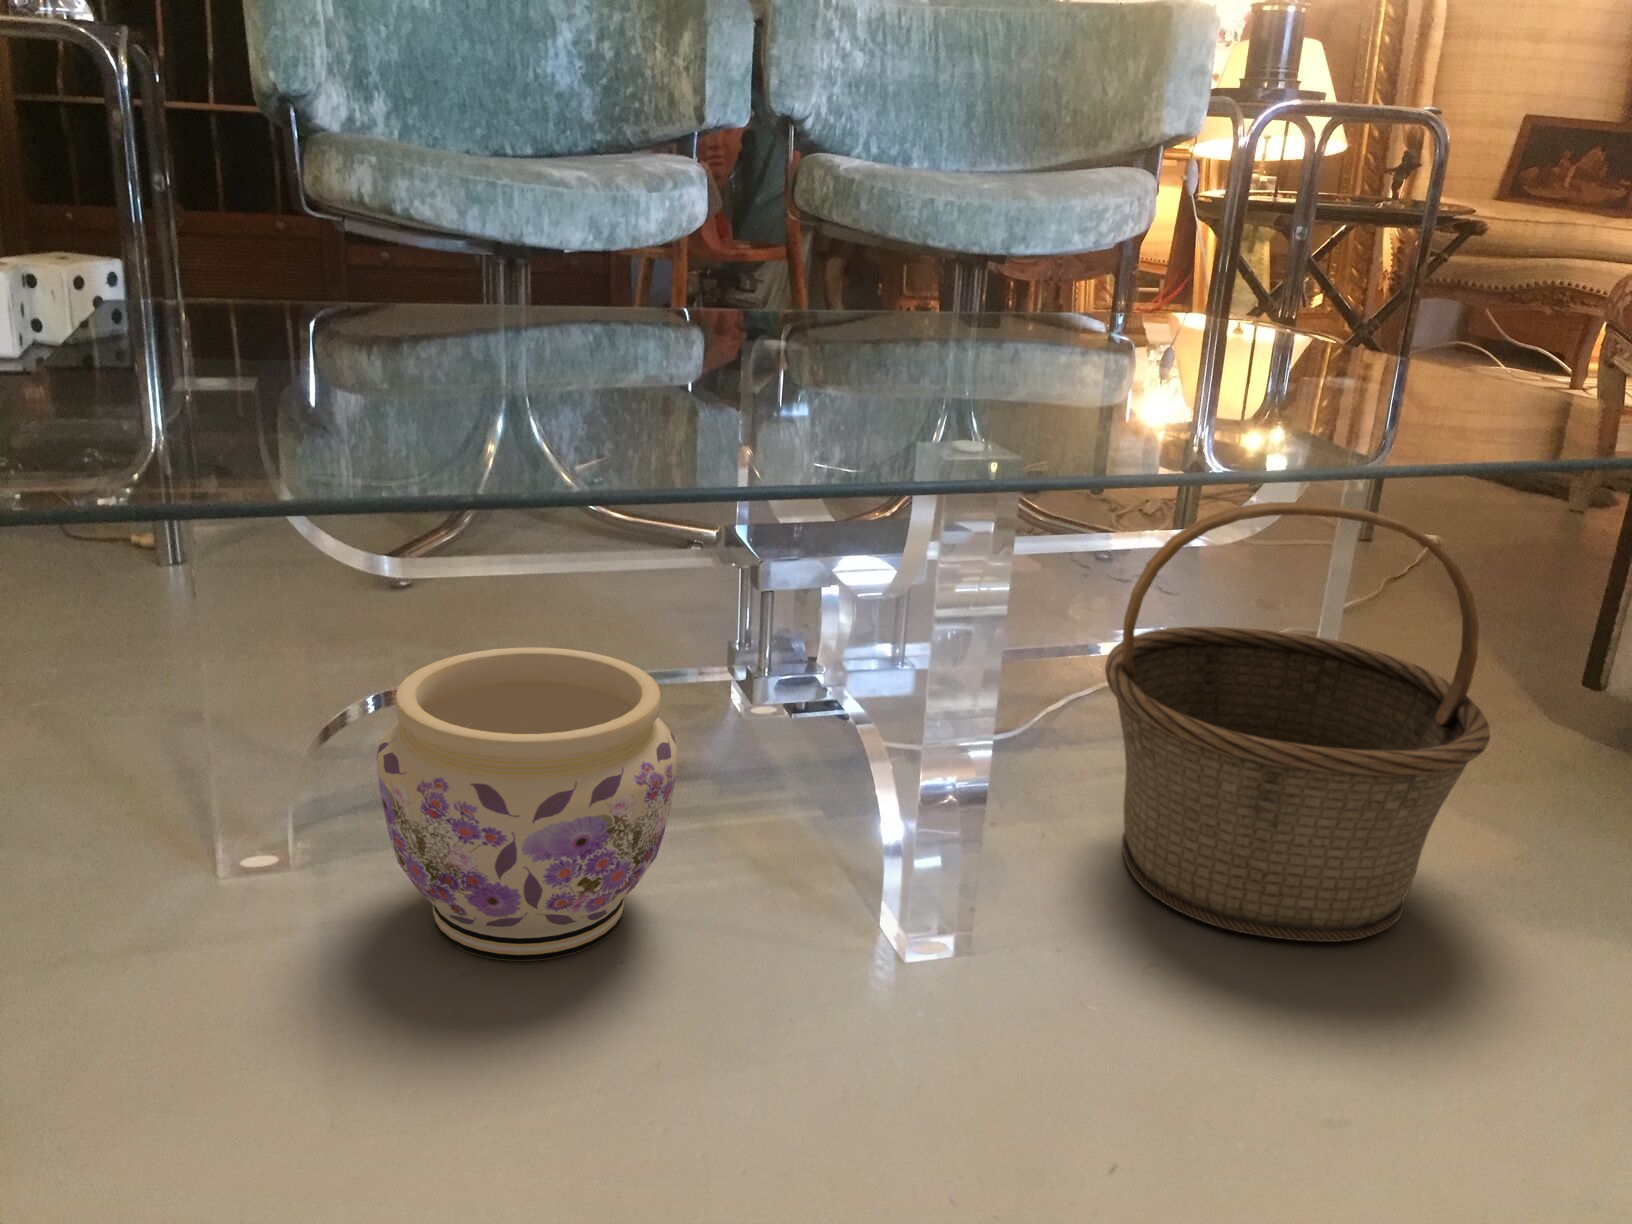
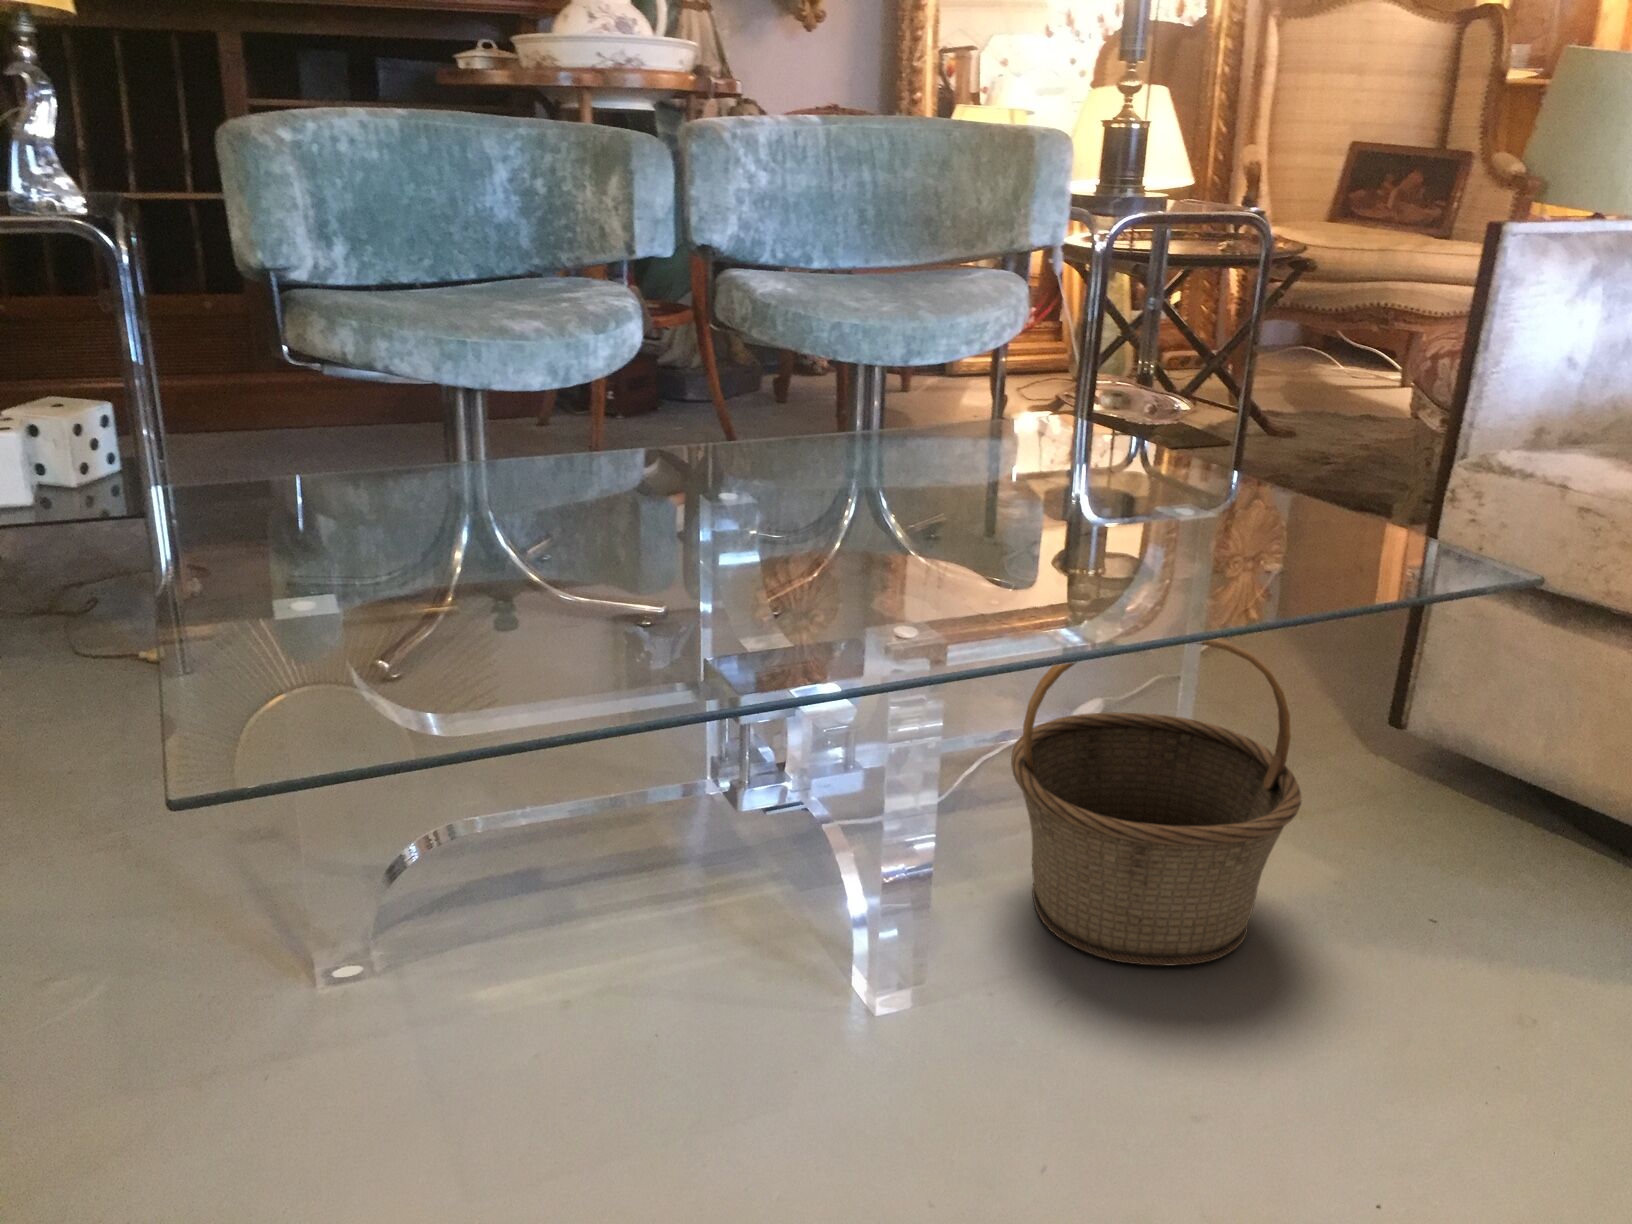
planter: present [376,648,678,961] -> none [461,787,691,1040]

